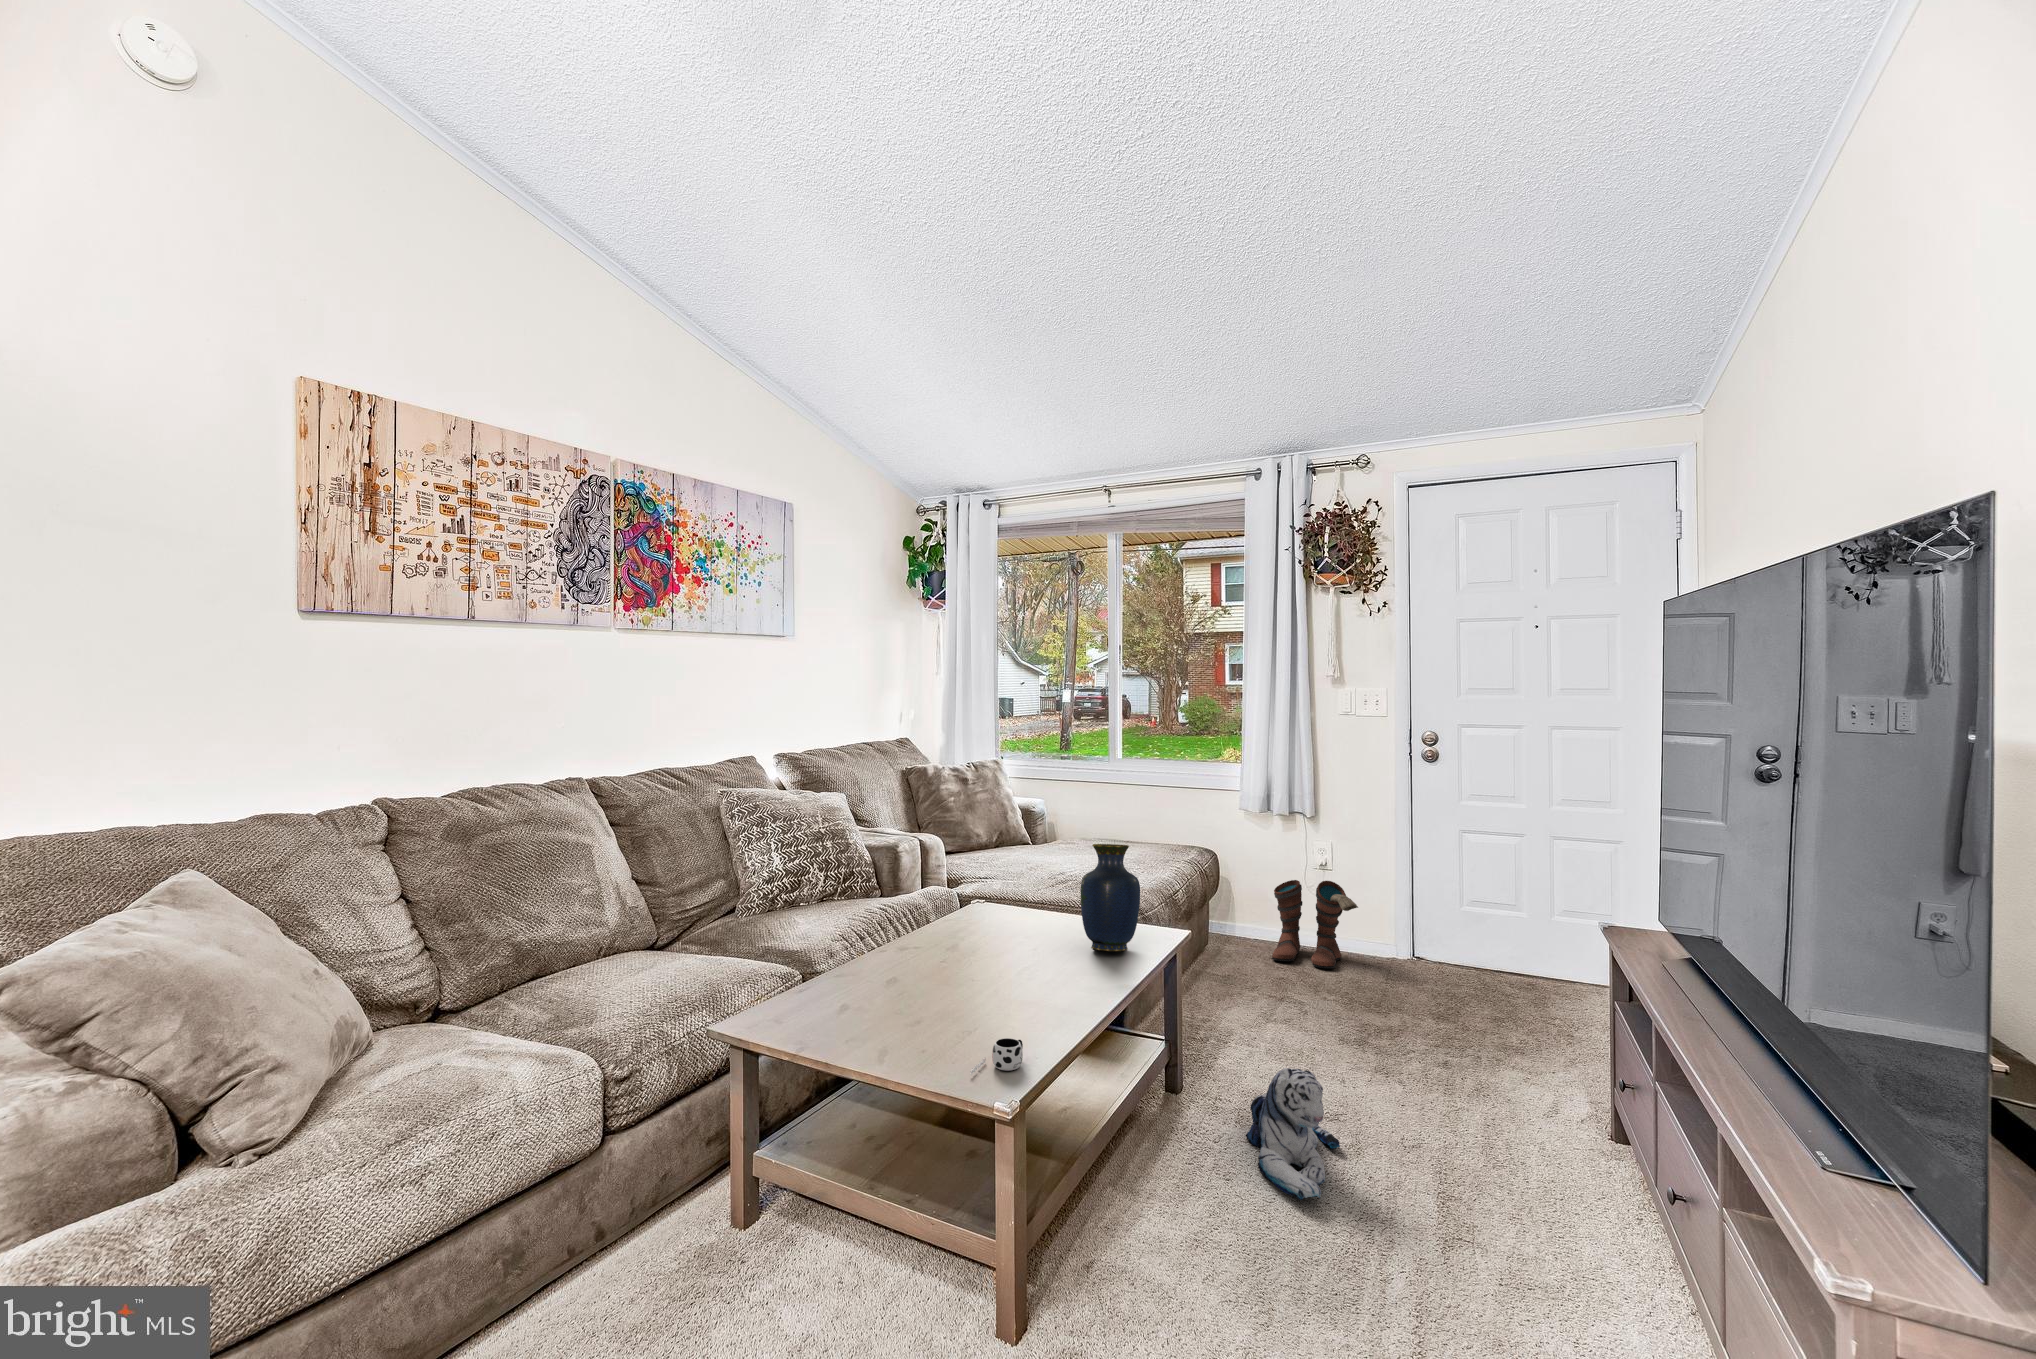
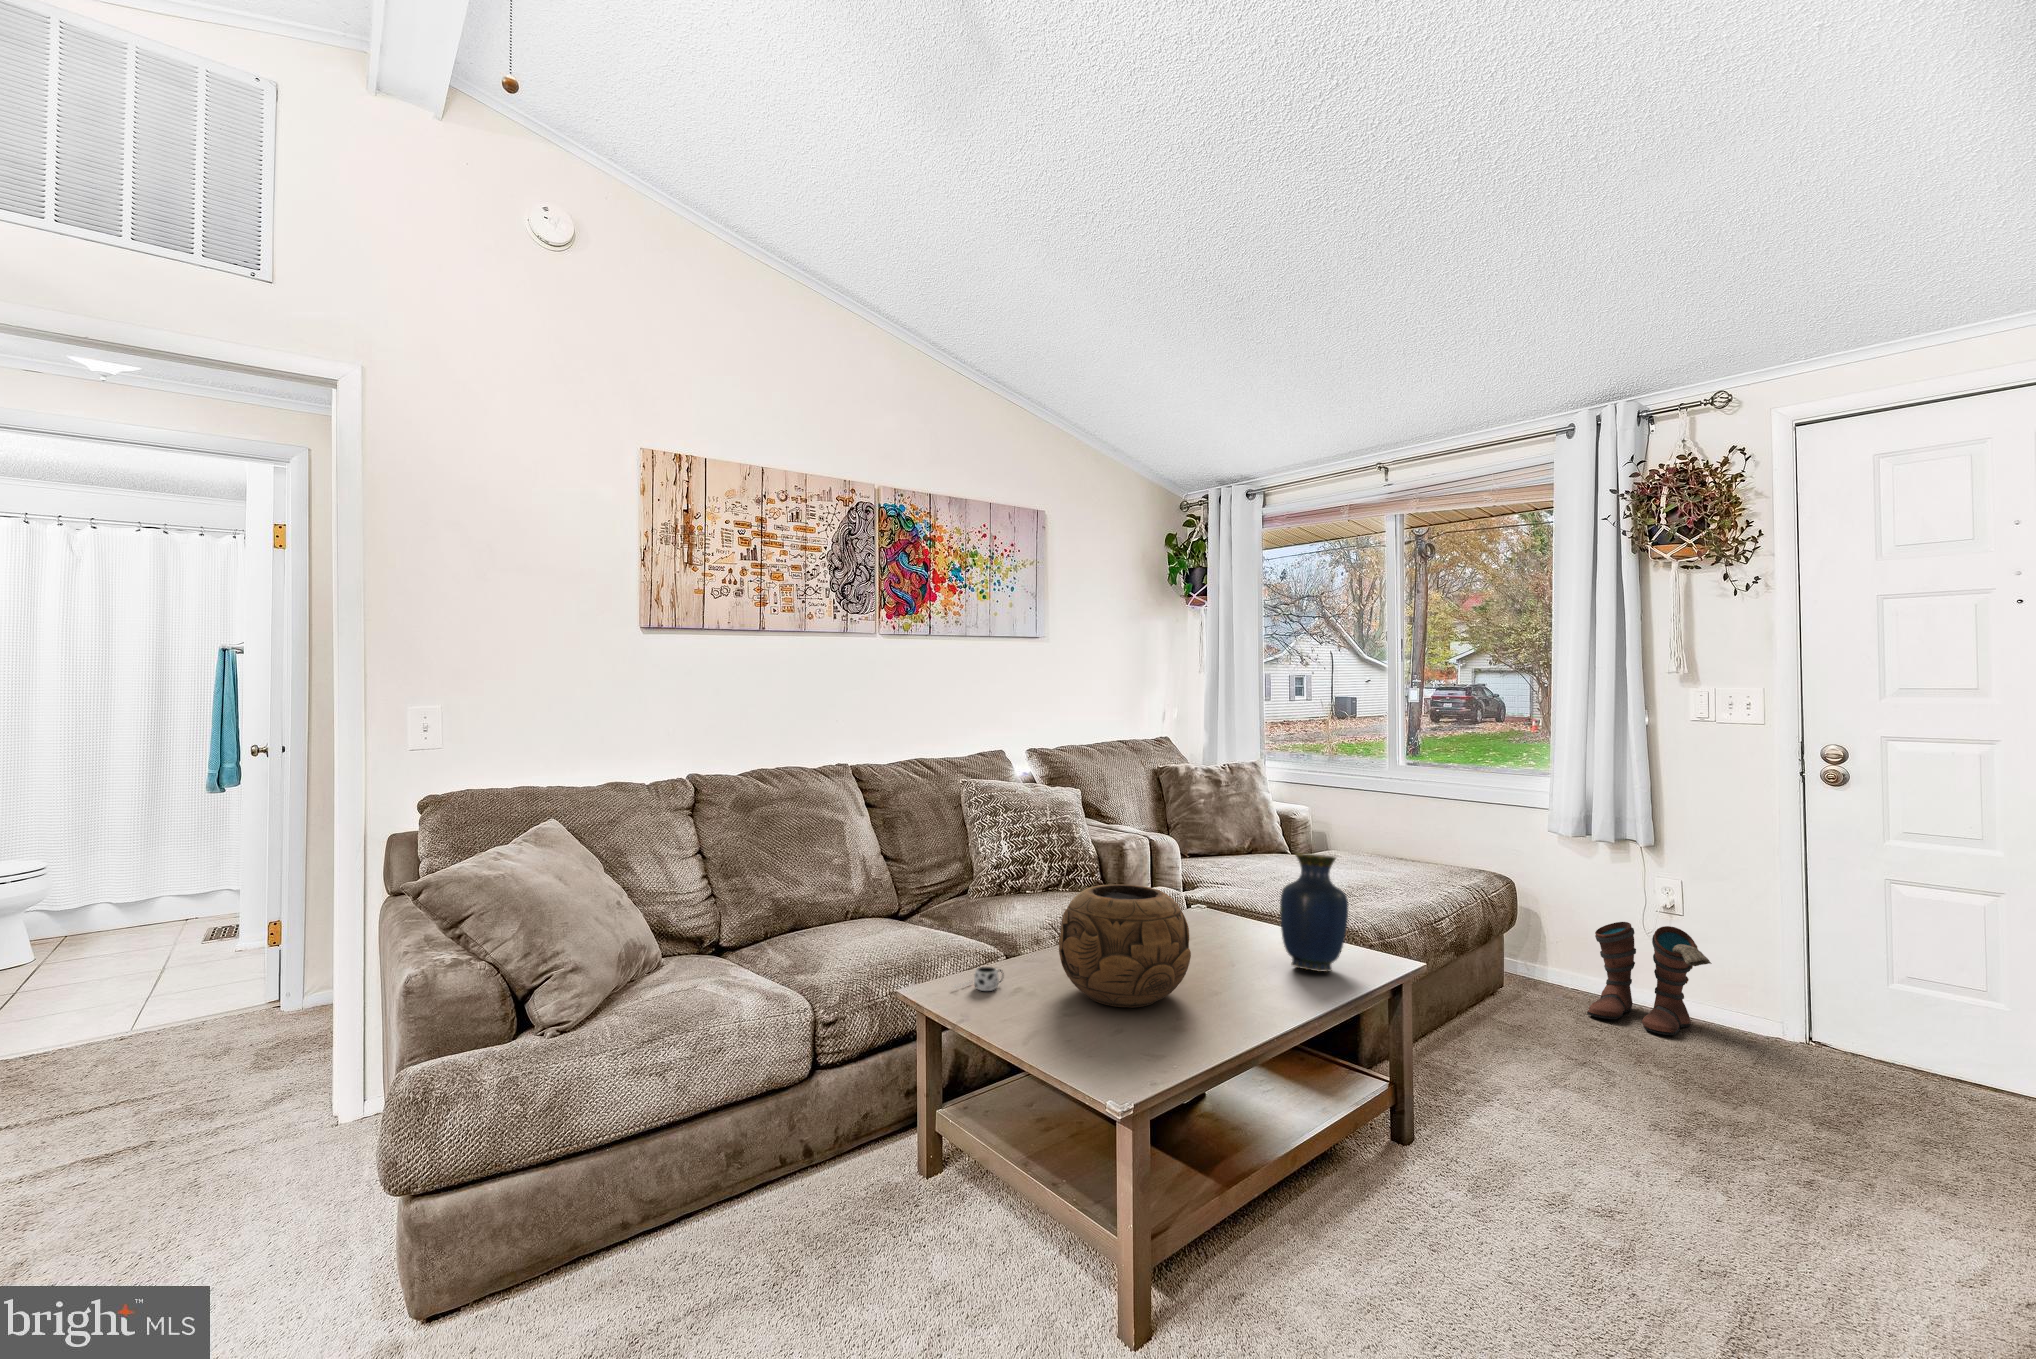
decorative bowl: none [890,888,1023,1012] -> present [1059,884,1191,1008]
mug: present [970,1038,1023,1075] -> present [955,967,1004,991]
plush toy: present [1246,1068,1340,1200] -> none [1471,1130,1595,1289]

